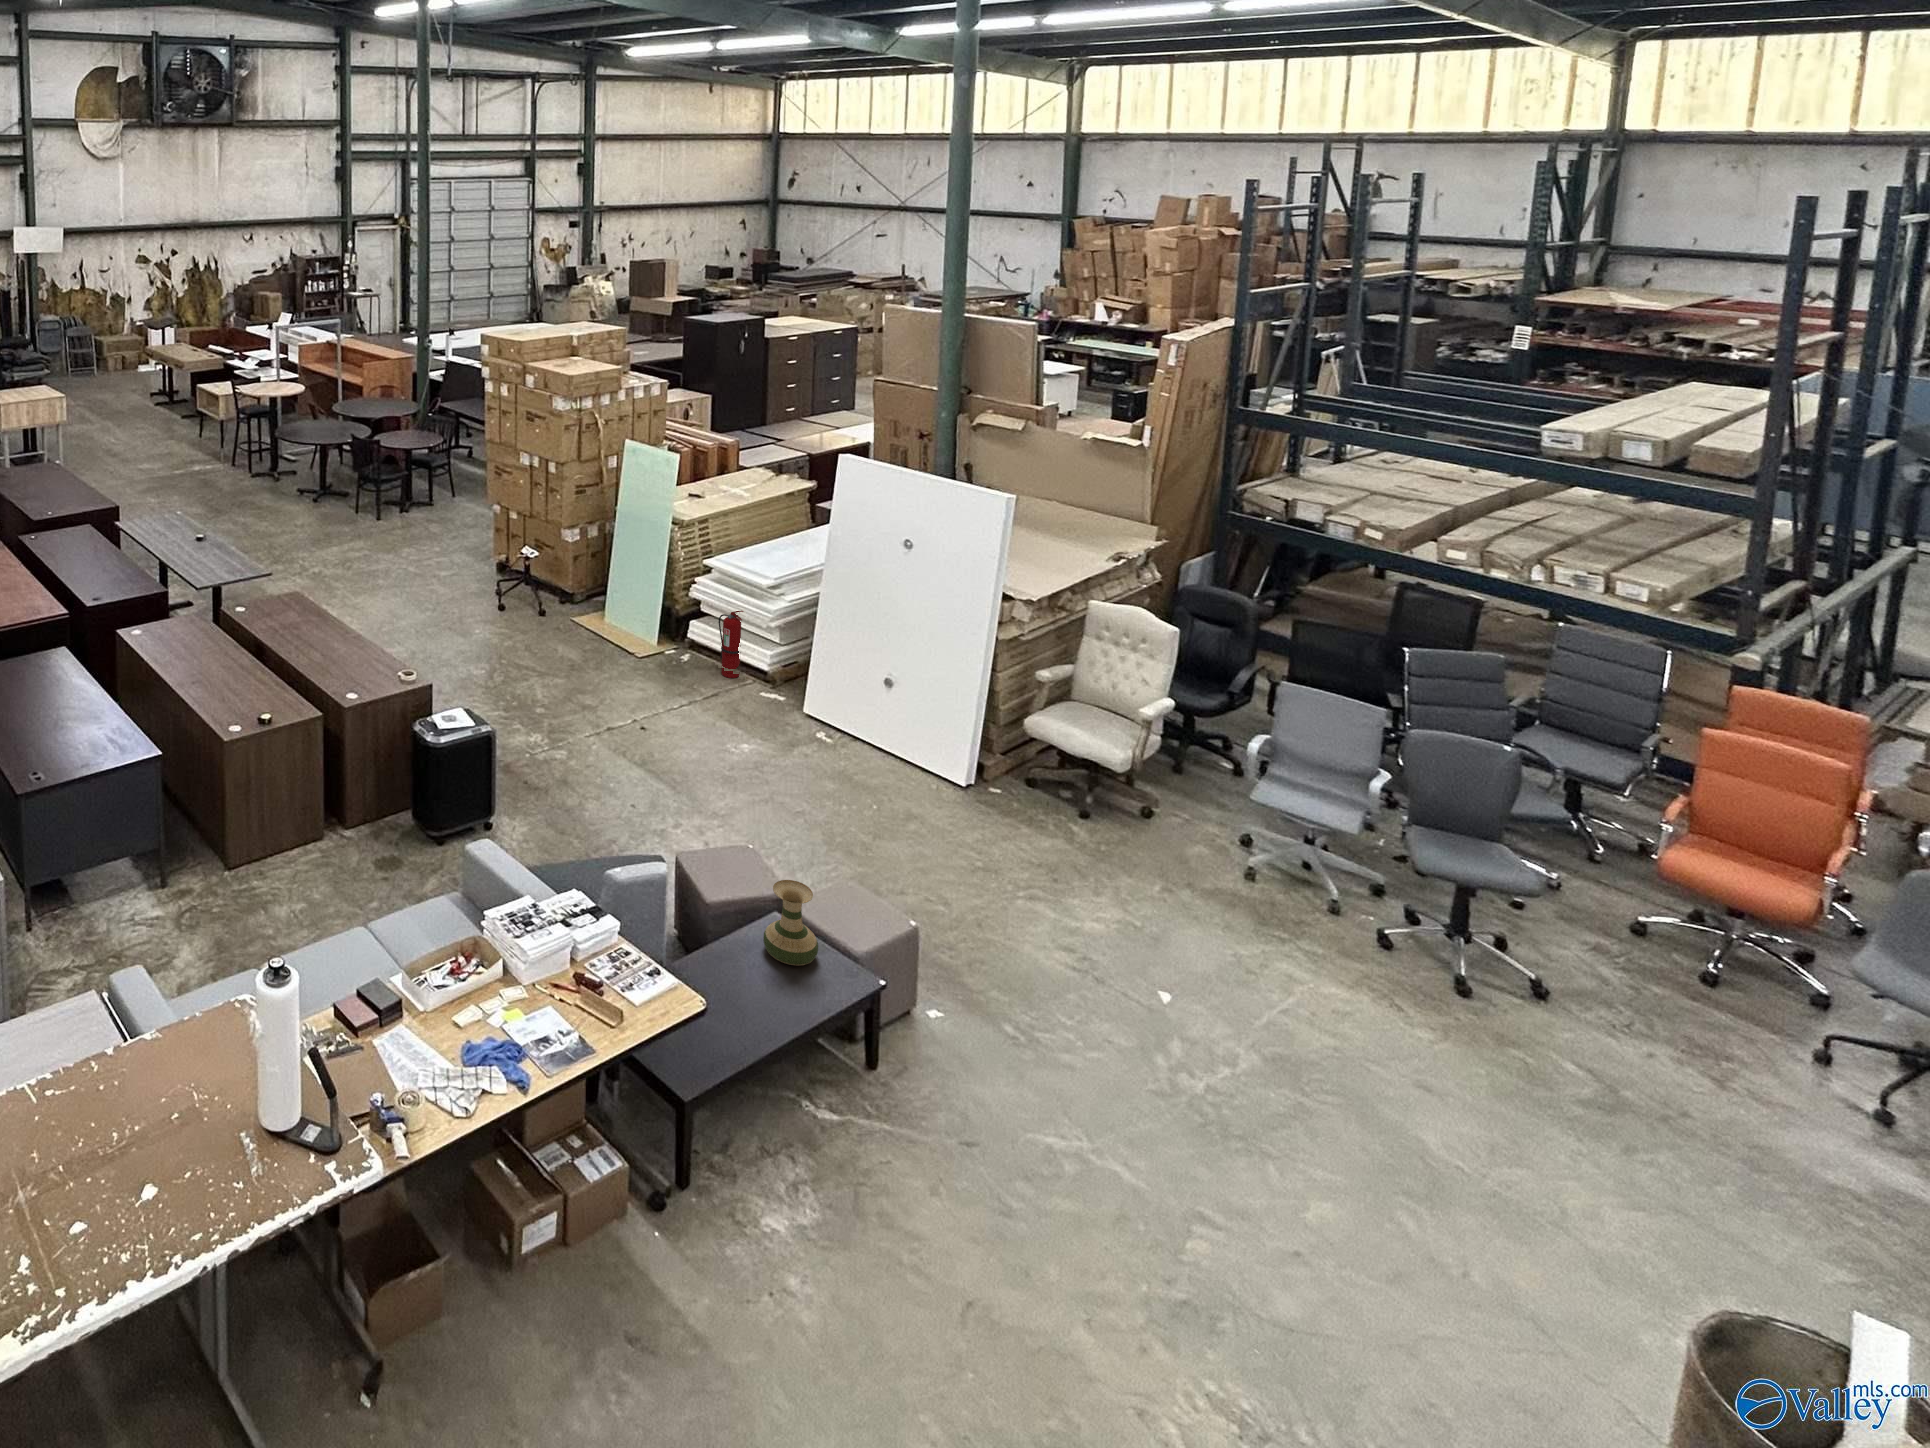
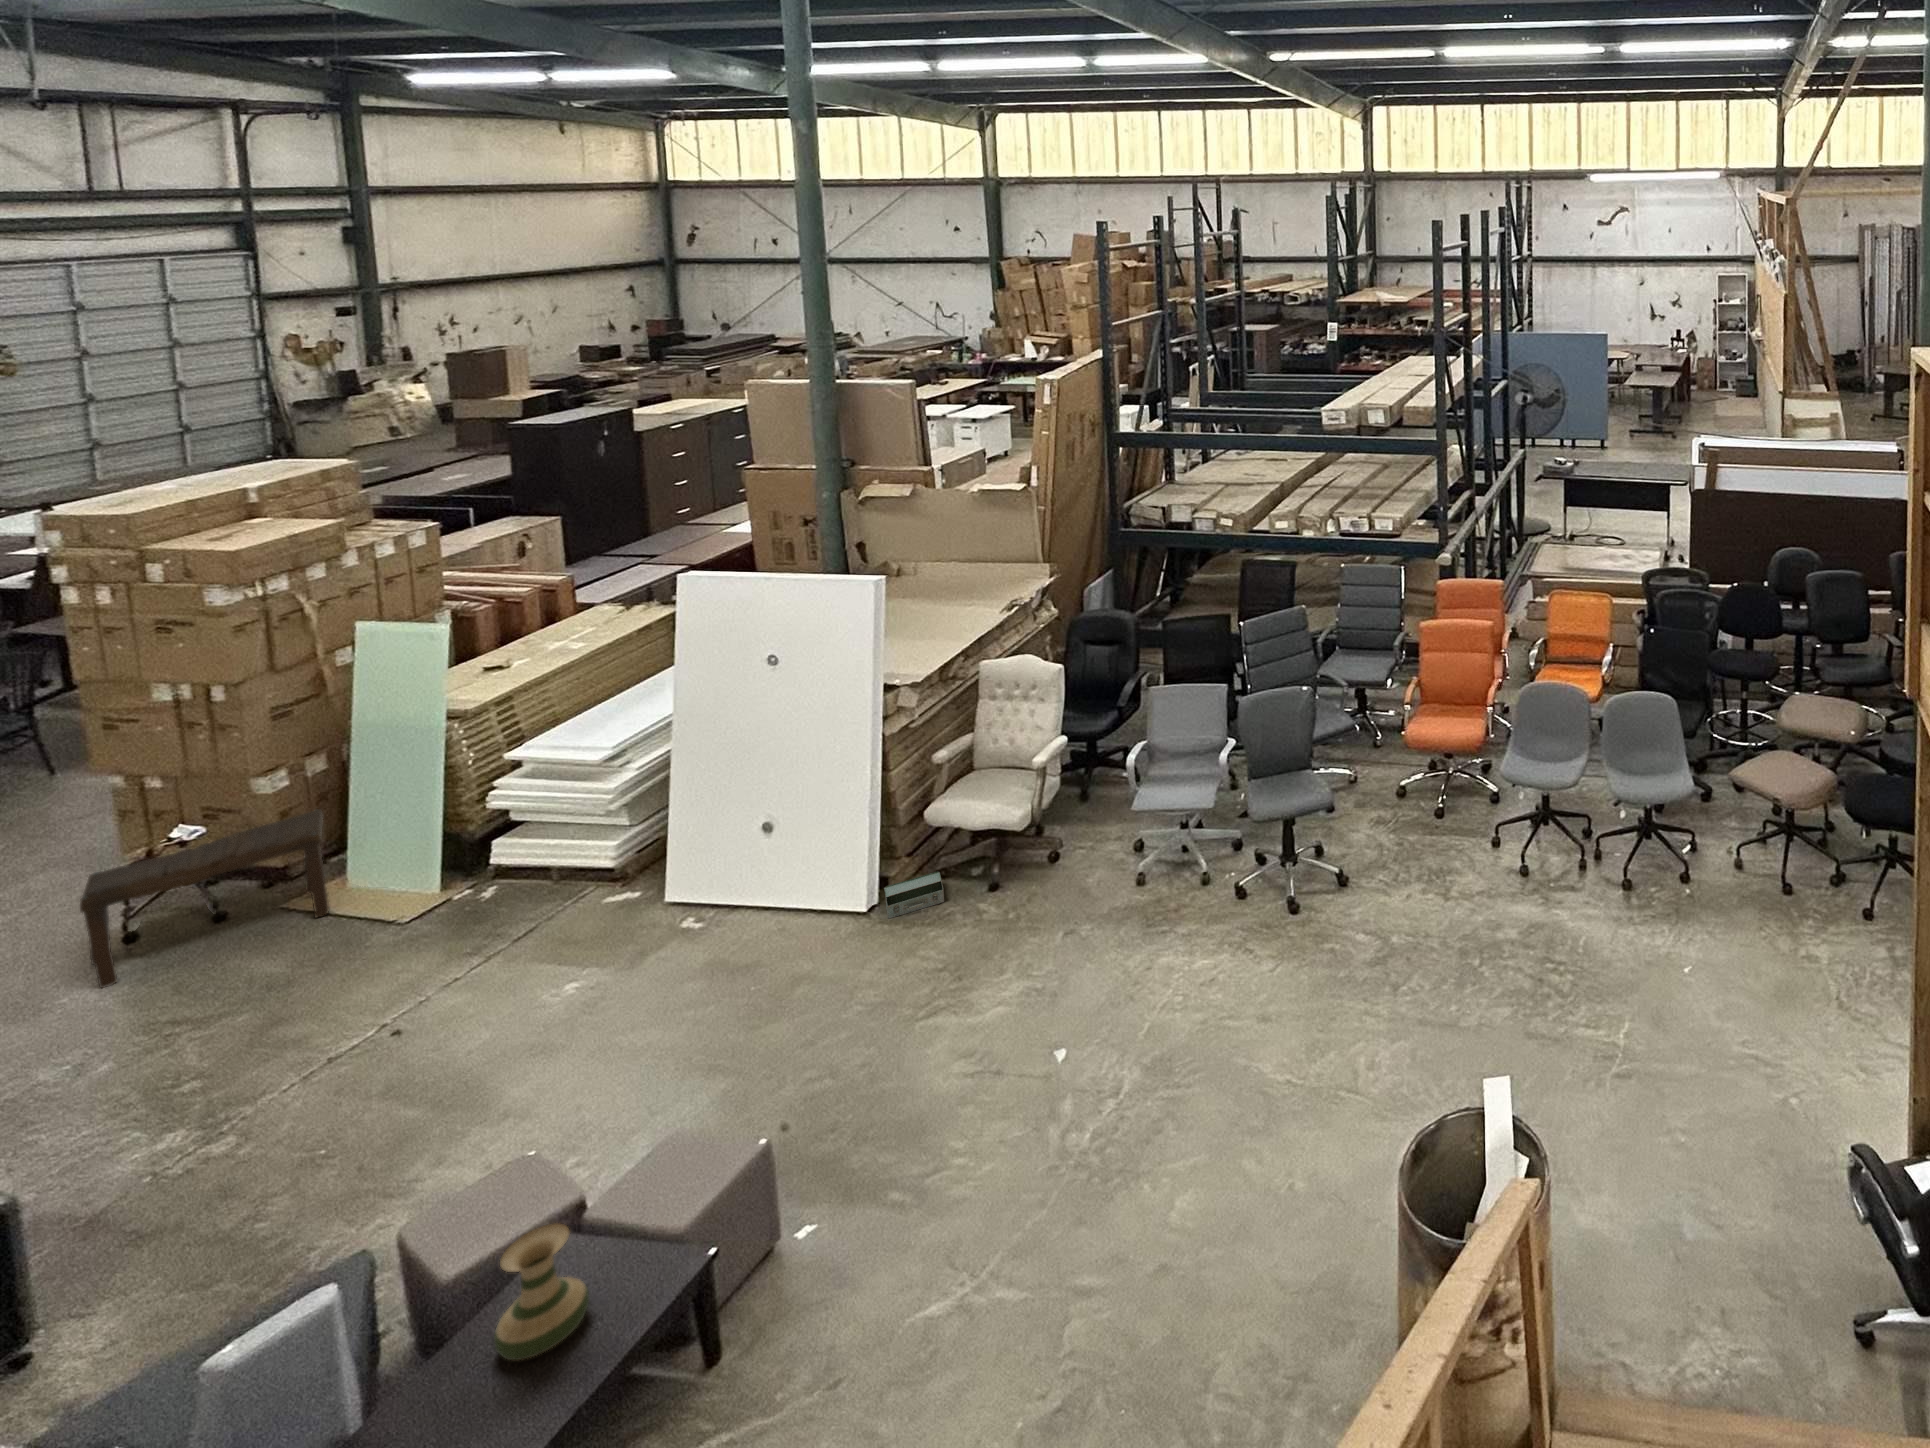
bench: none [497,559,605,632] -> present [80,809,329,988]
fire extinguisher: present [719,611,743,678] -> none [526,802,569,903]
toolbox: none [980,769,1035,805] -> present [884,871,944,919]

